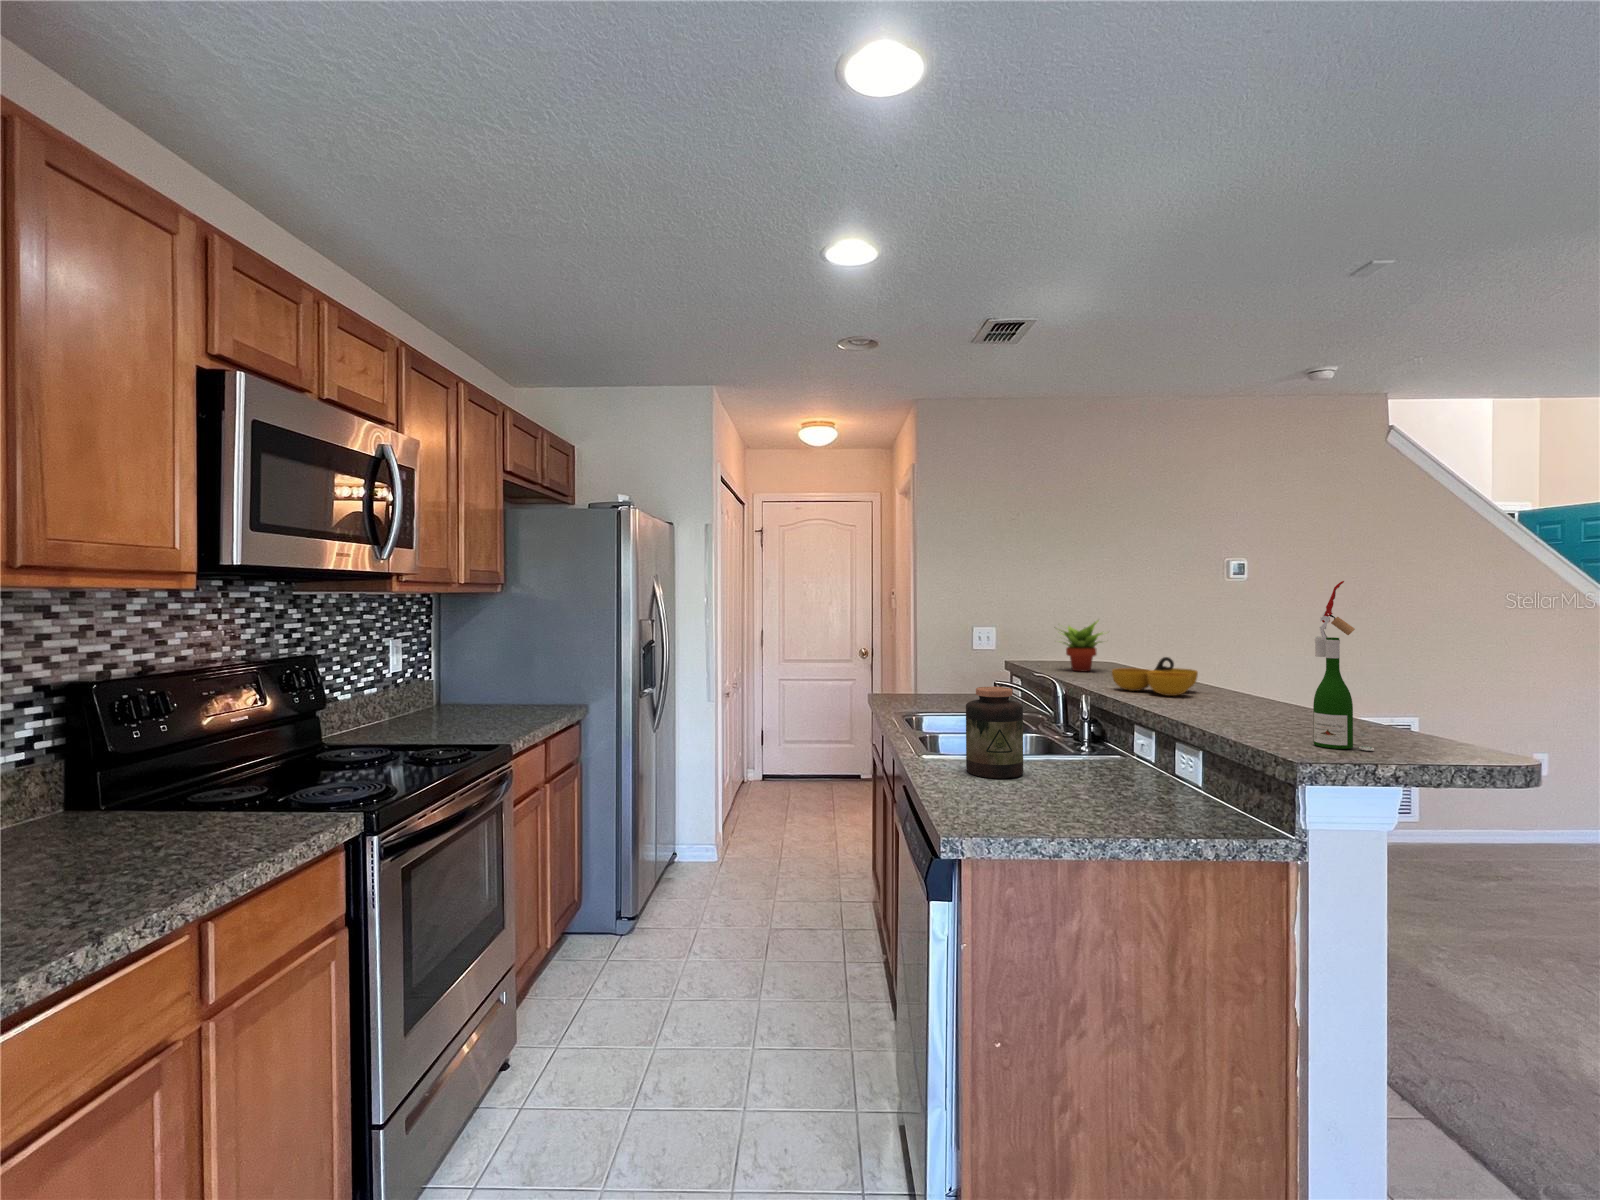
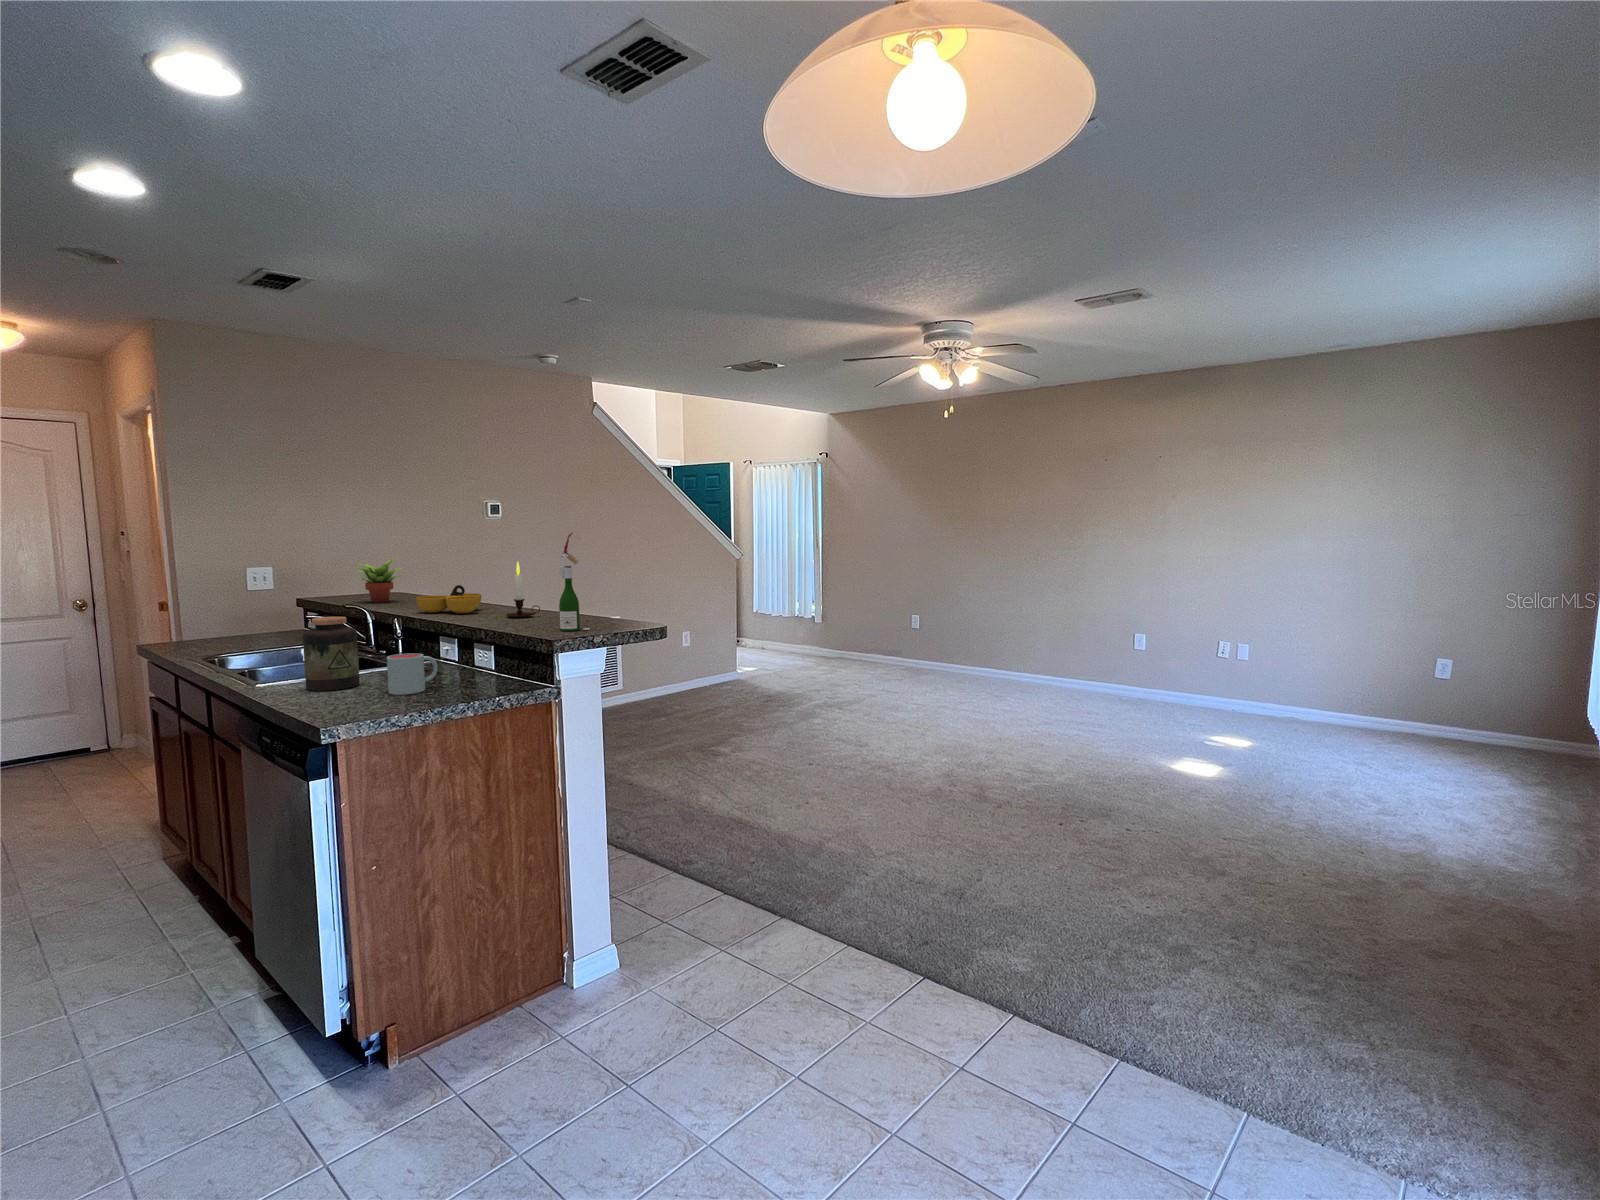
candle: none [1228,627,1284,712] -> present [506,562,540,618]
mug: none [1048,746,1114,804] -> present [387,653,438,695]

